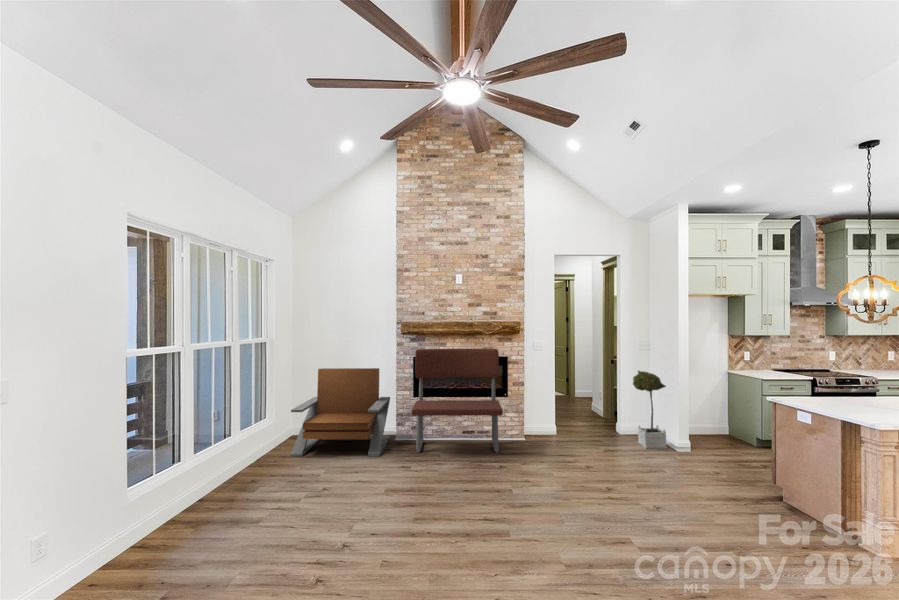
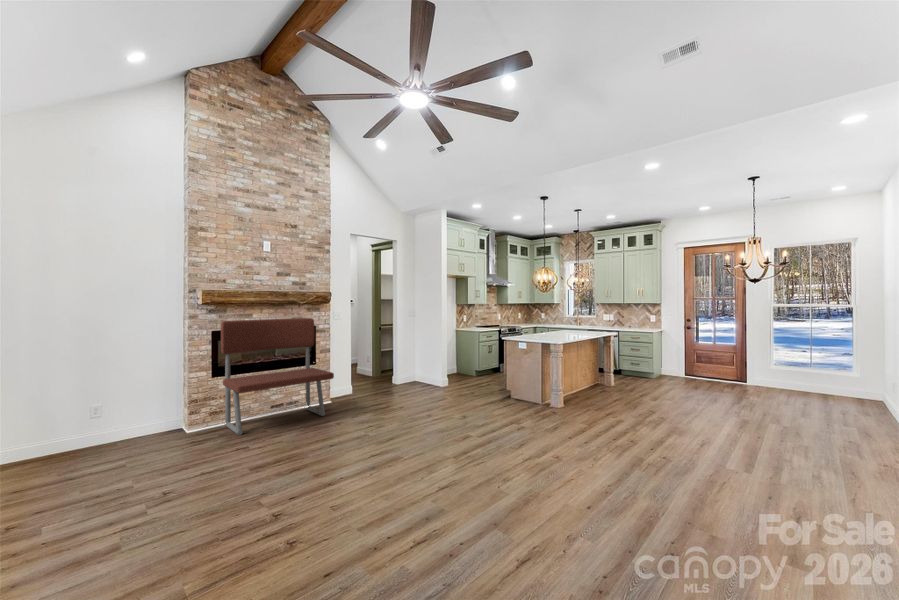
lounge chair: present [291,368,390,457] -> none [31,347,194,489]
potted tree: present [633,370,667,449] -> none [413,331,437,390]

